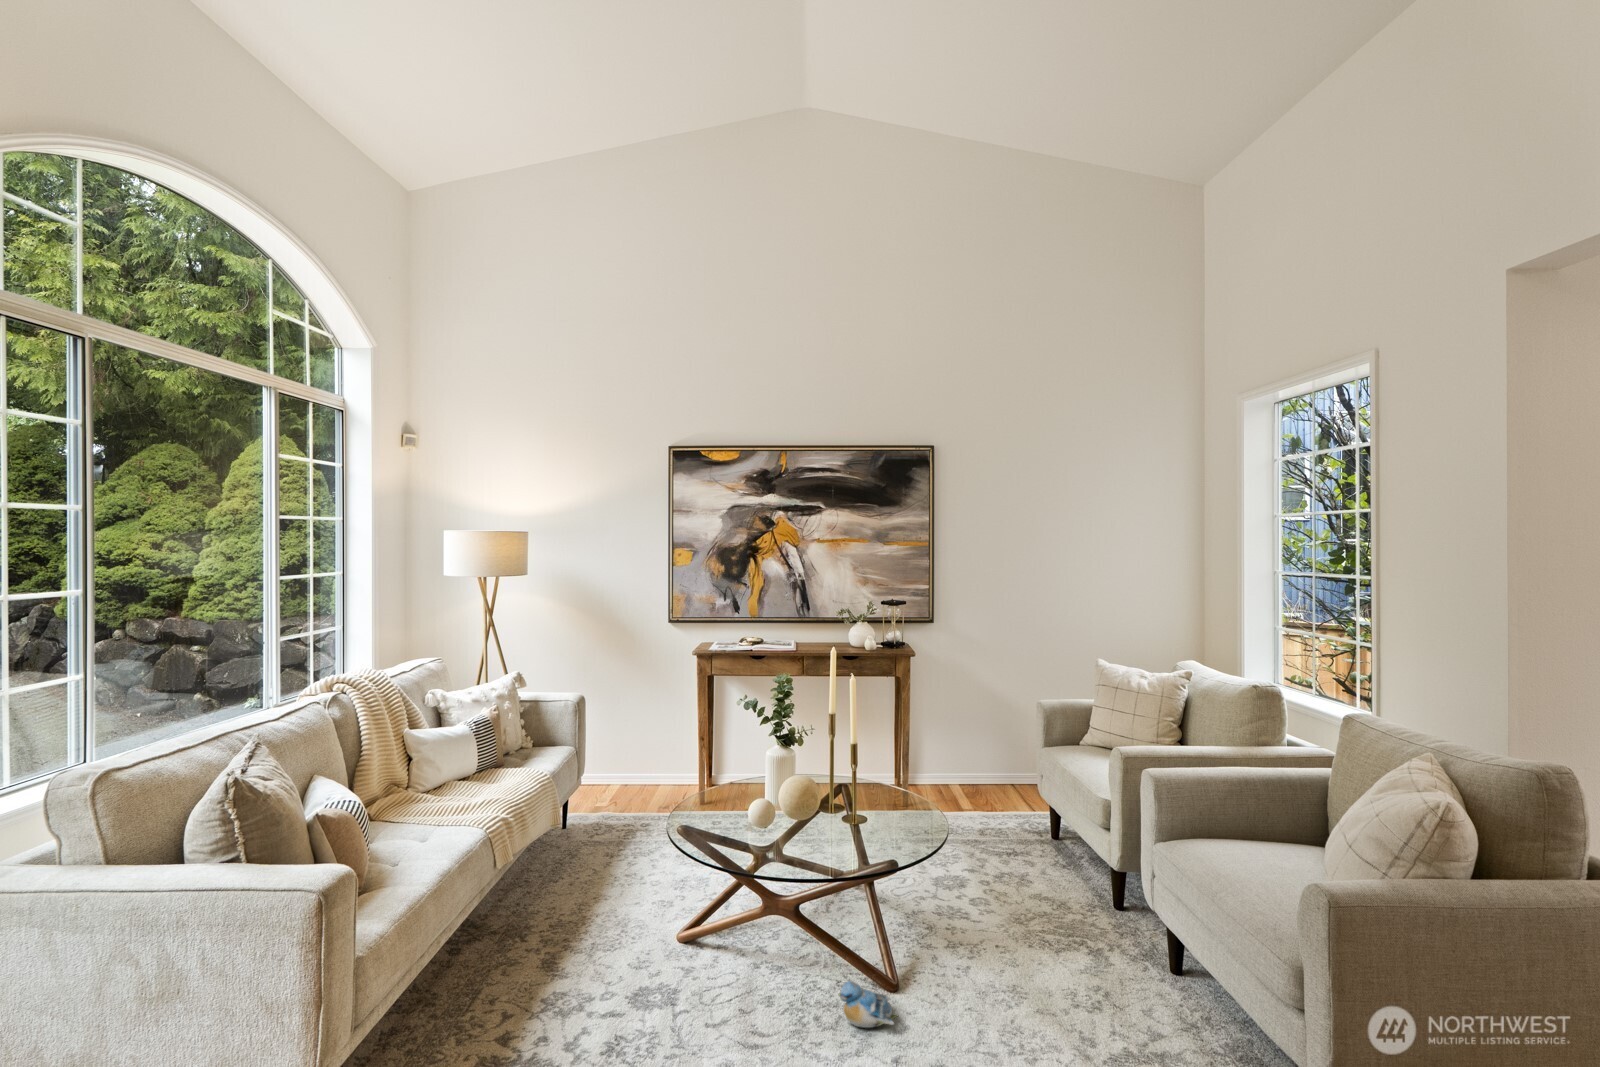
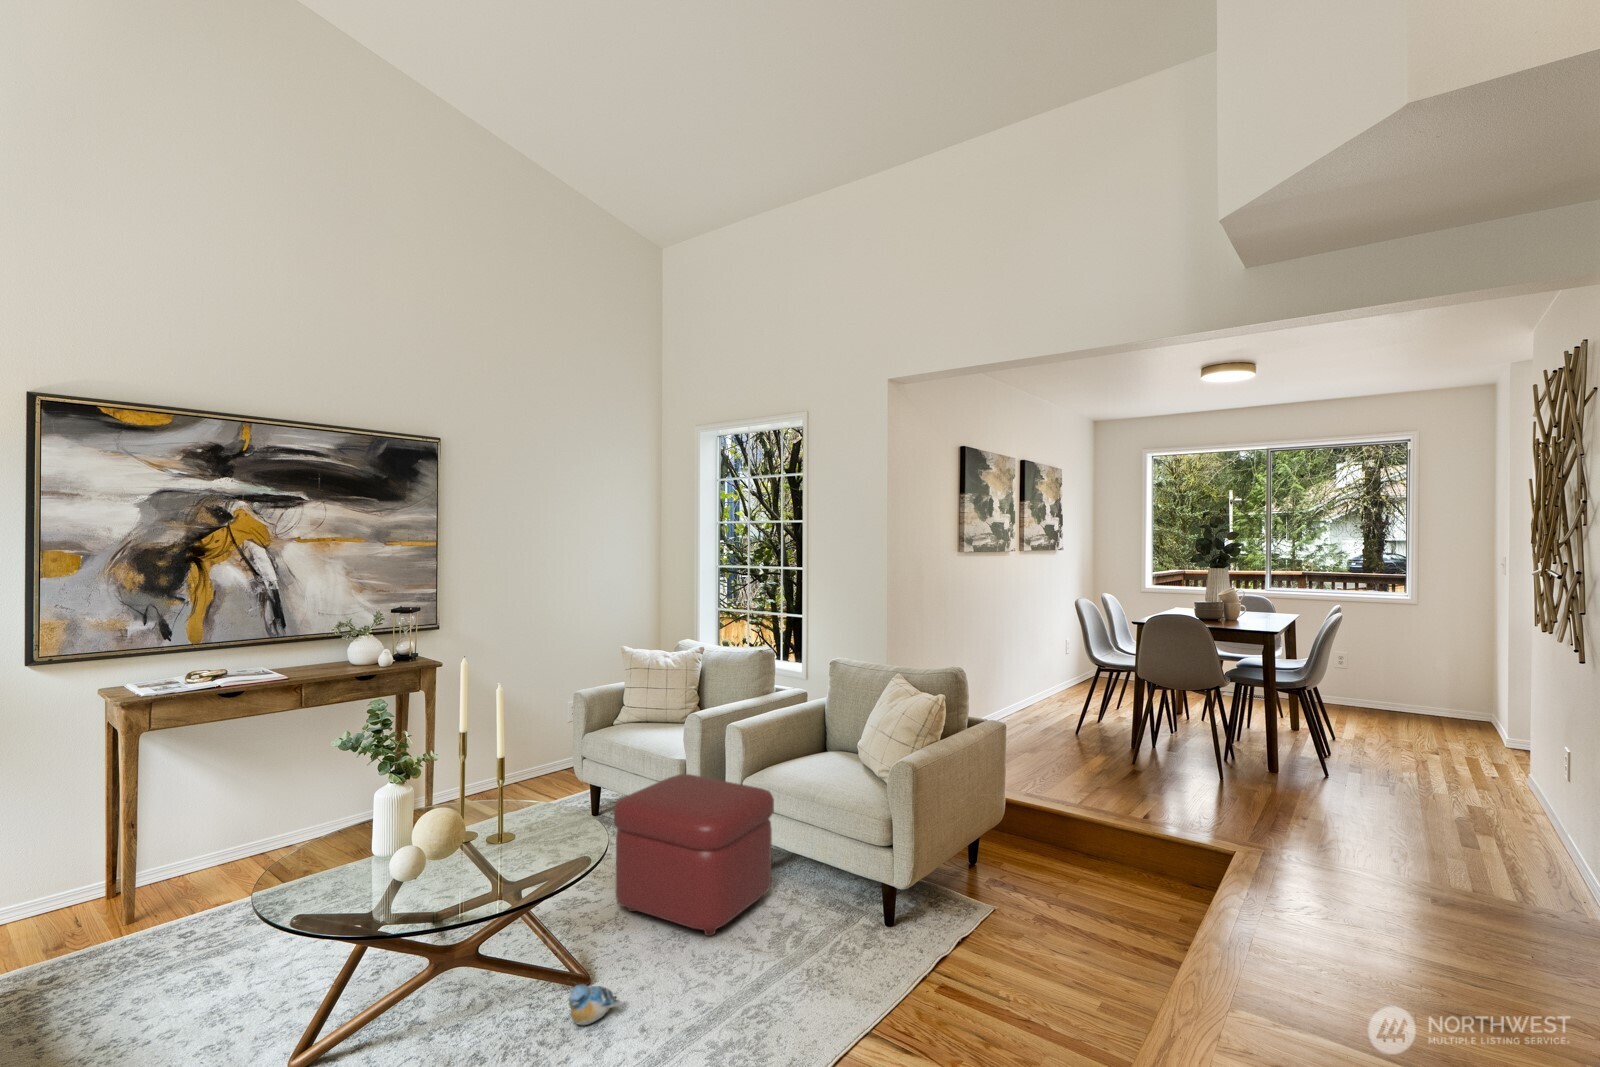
ottoman: none [976,812,1170,1011] -> present [614,774,774,936]

